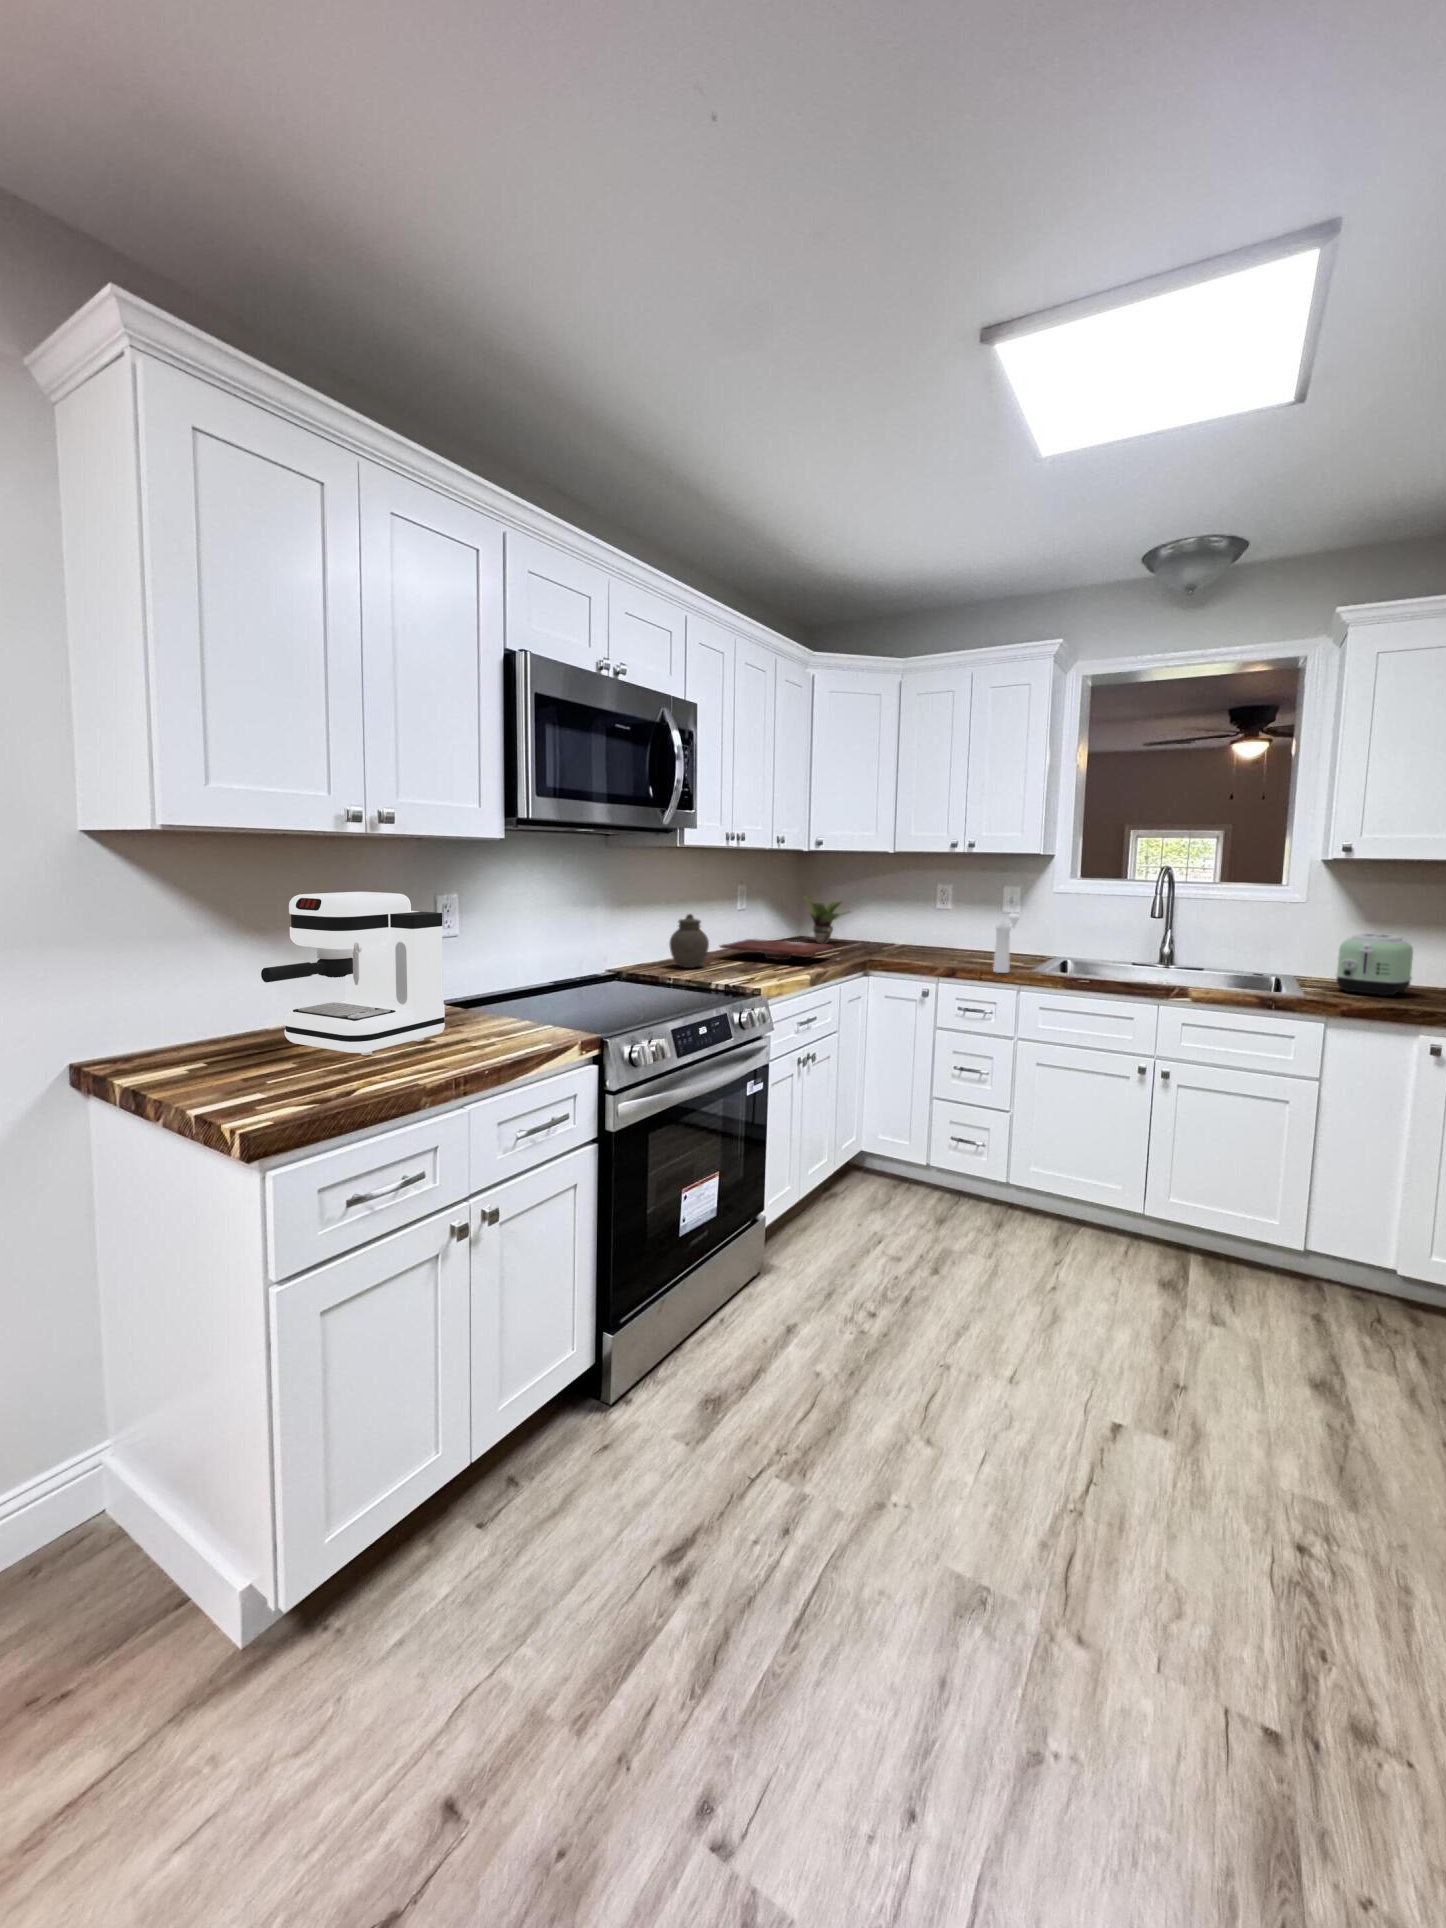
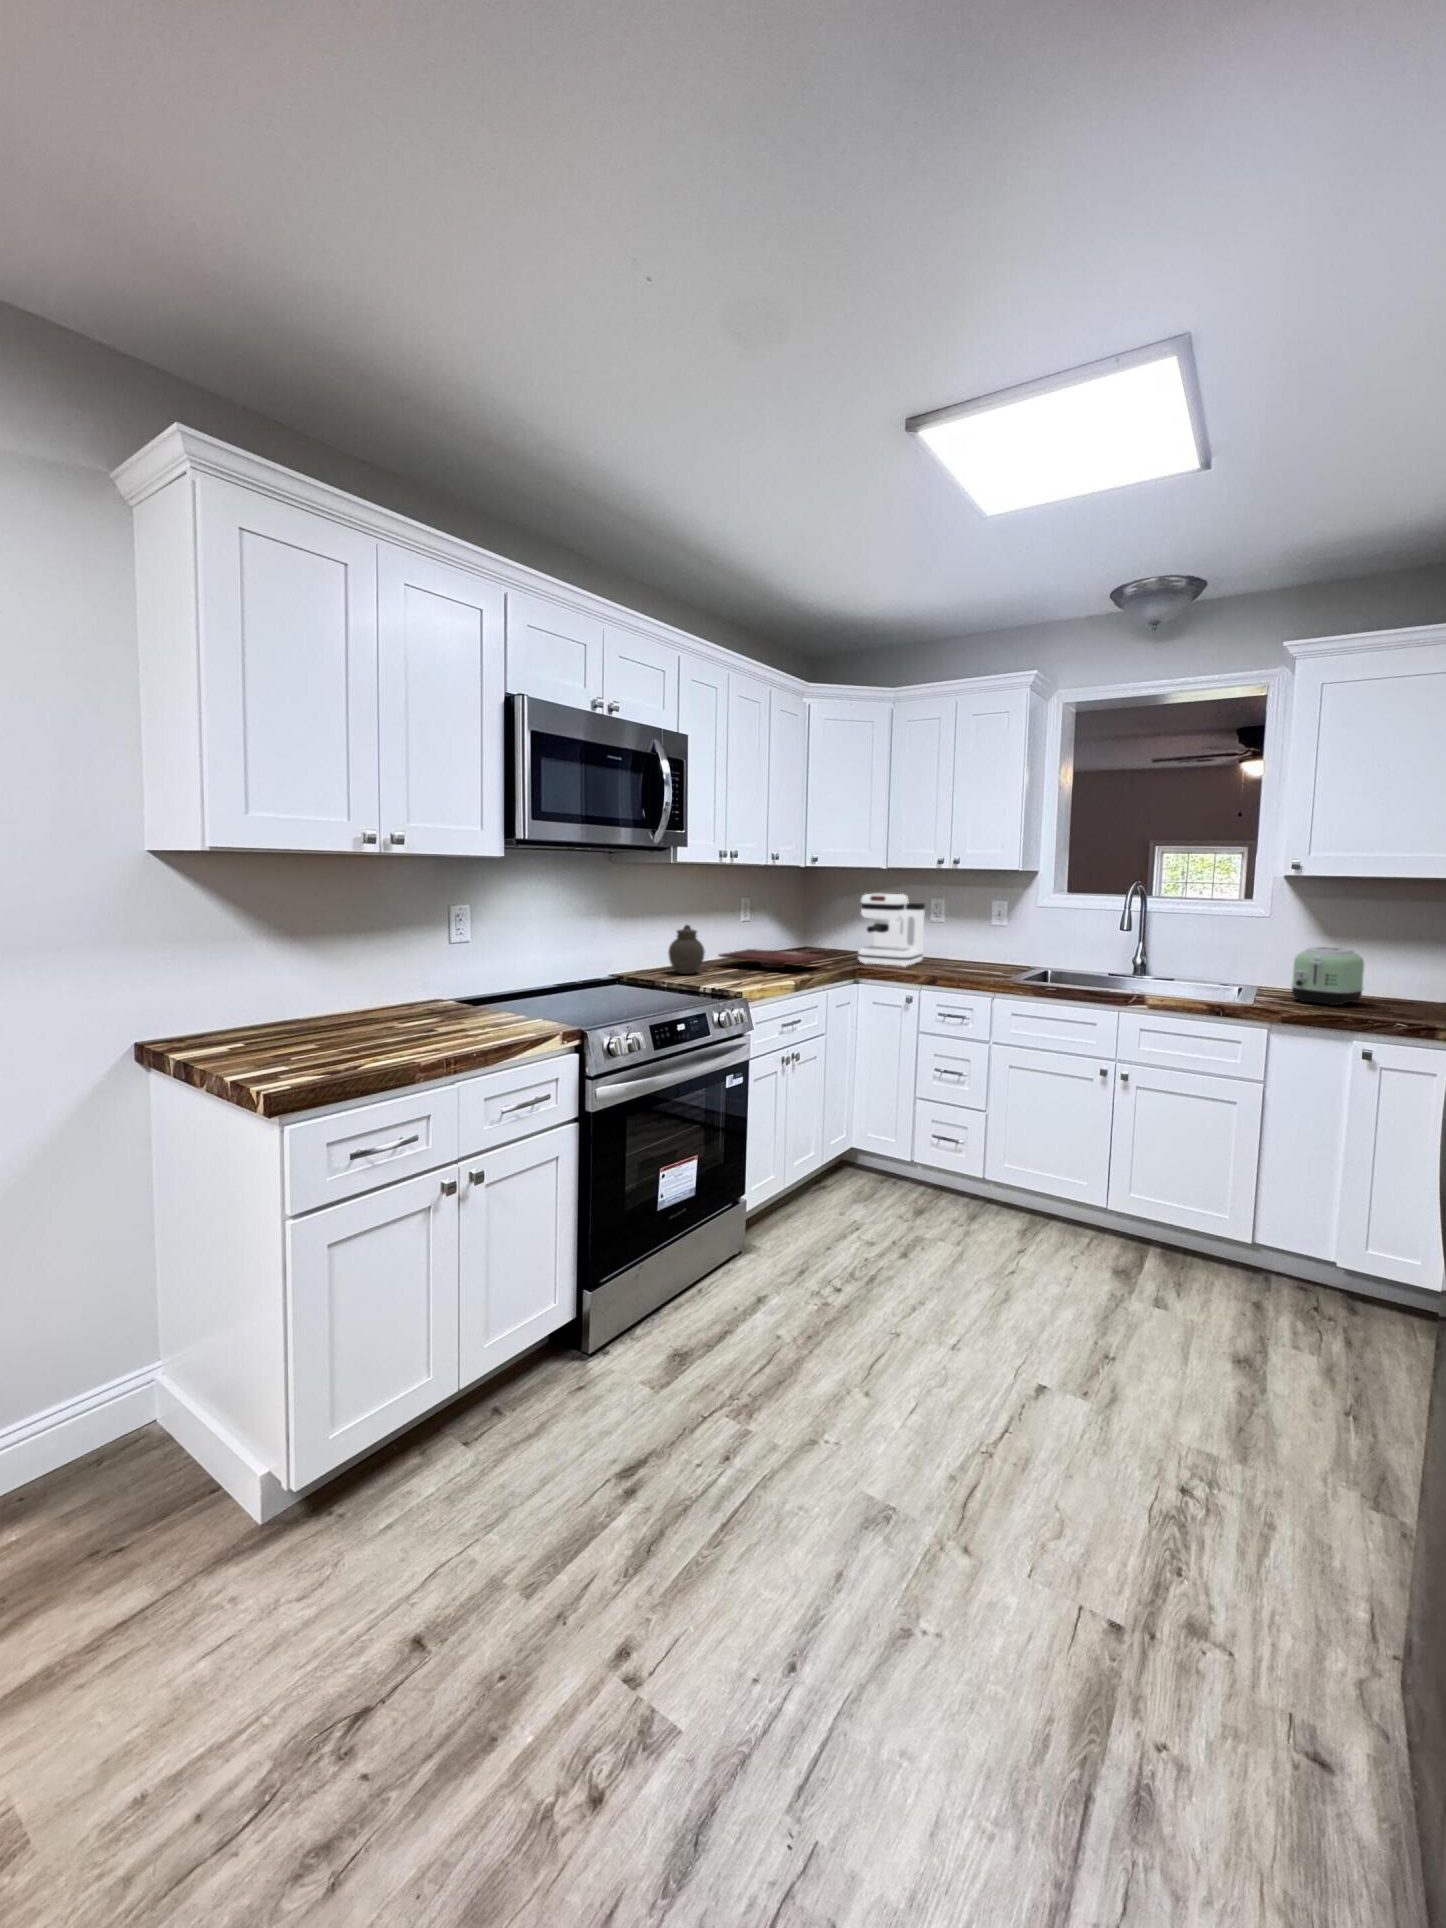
coffee maker: present [261,892,445,1055] -> present [858,894,925,967]
potted plant: present [804,896,849,944] -> none [804,910,852,954]
pepper mill: present [993,913,1020,973] -> none [970,926,998,982]

